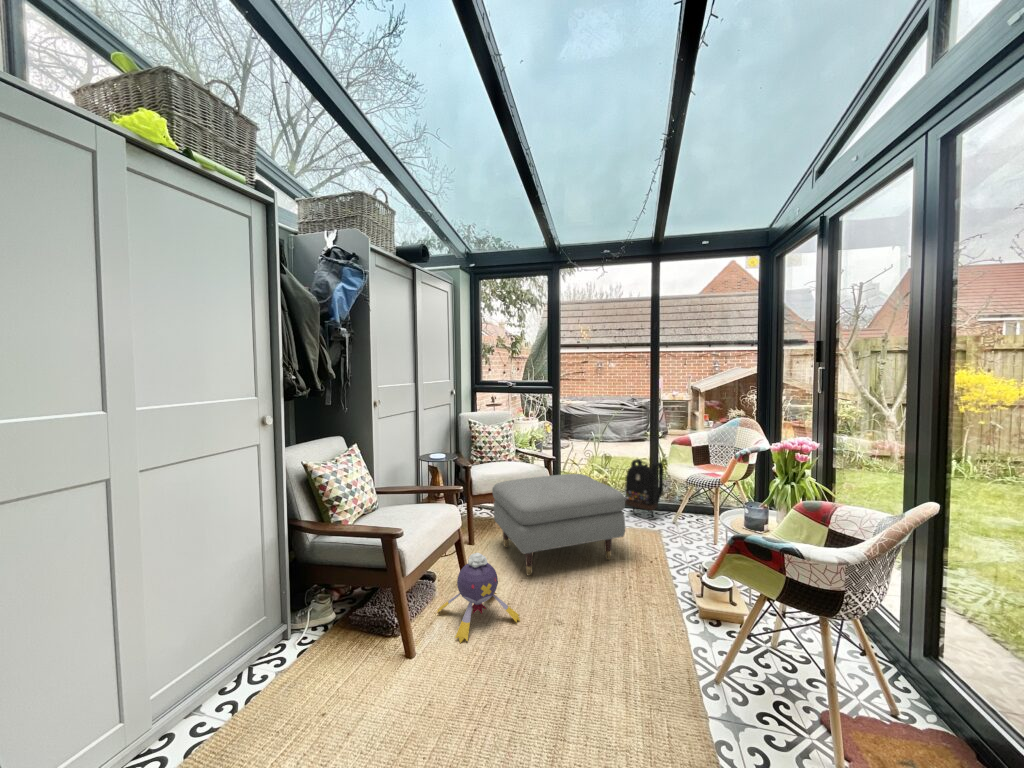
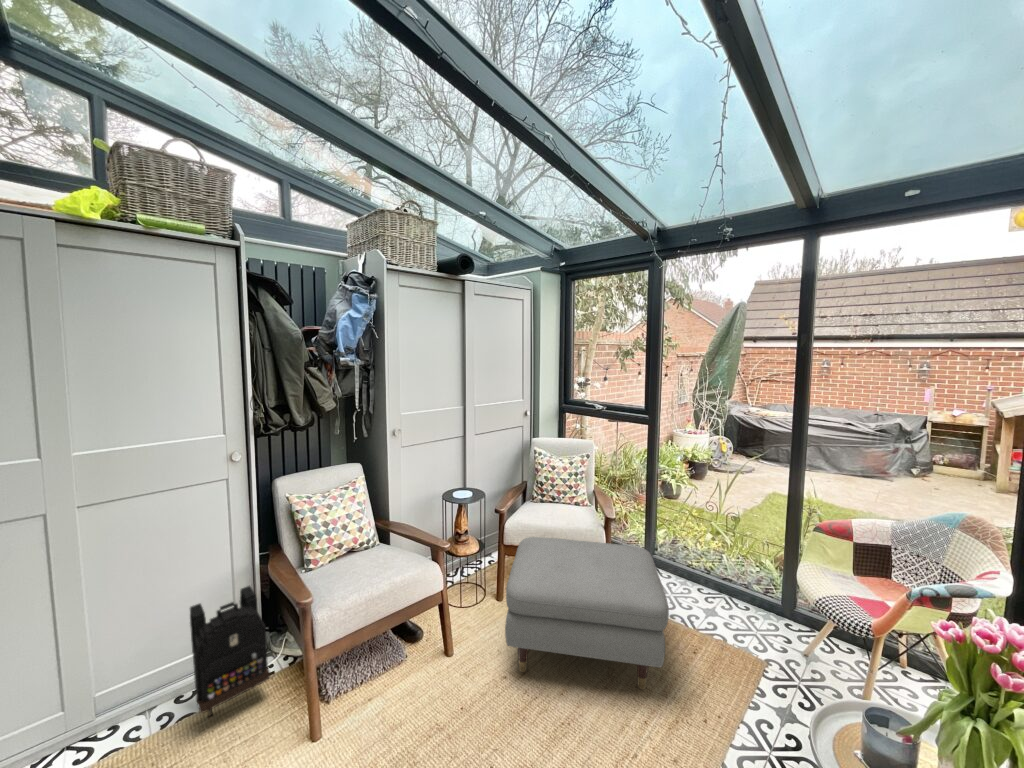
backpack: present [625,459,664,515] -> present [190,586,270,716]
plush toy: present [438,553,520,643] -> none [369,637,463,747]

